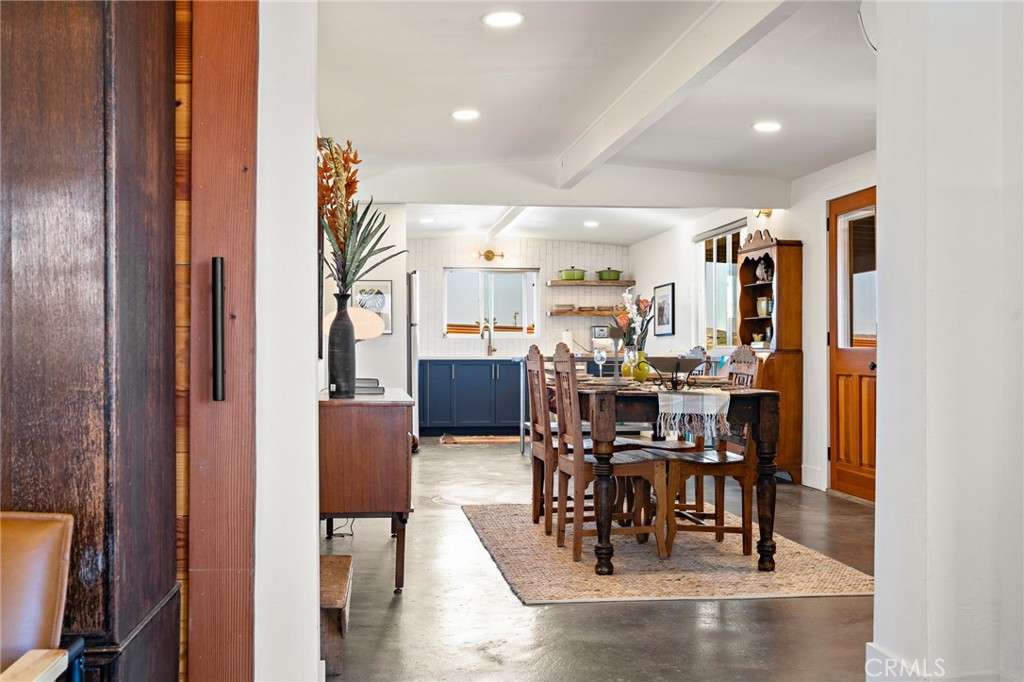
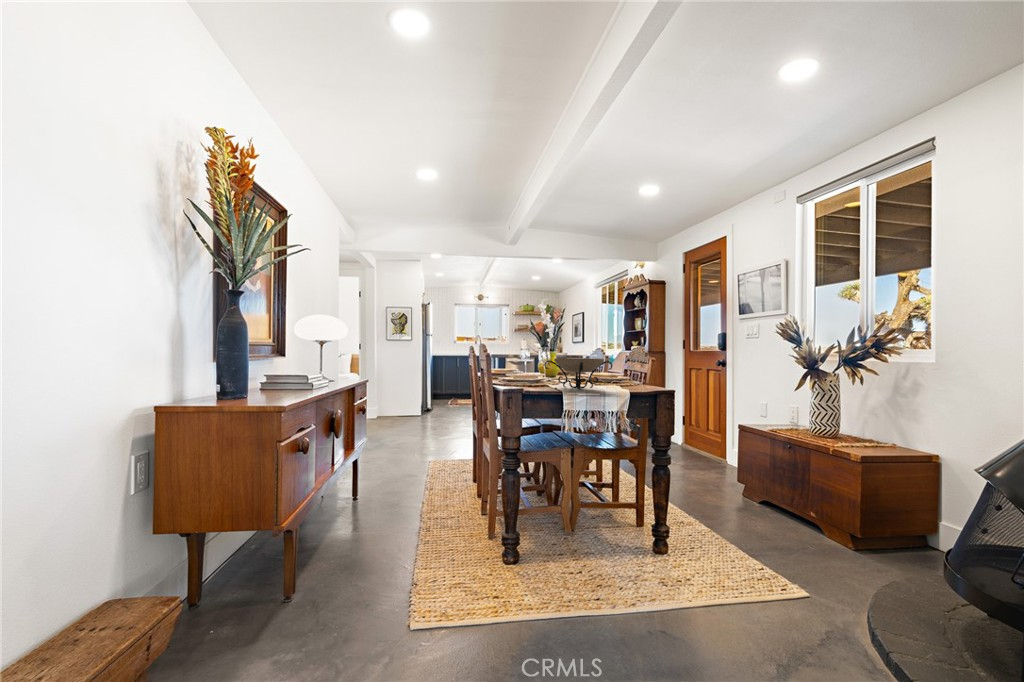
candle holder: present [605,327,628,385] -> none [520,331,540,380]

